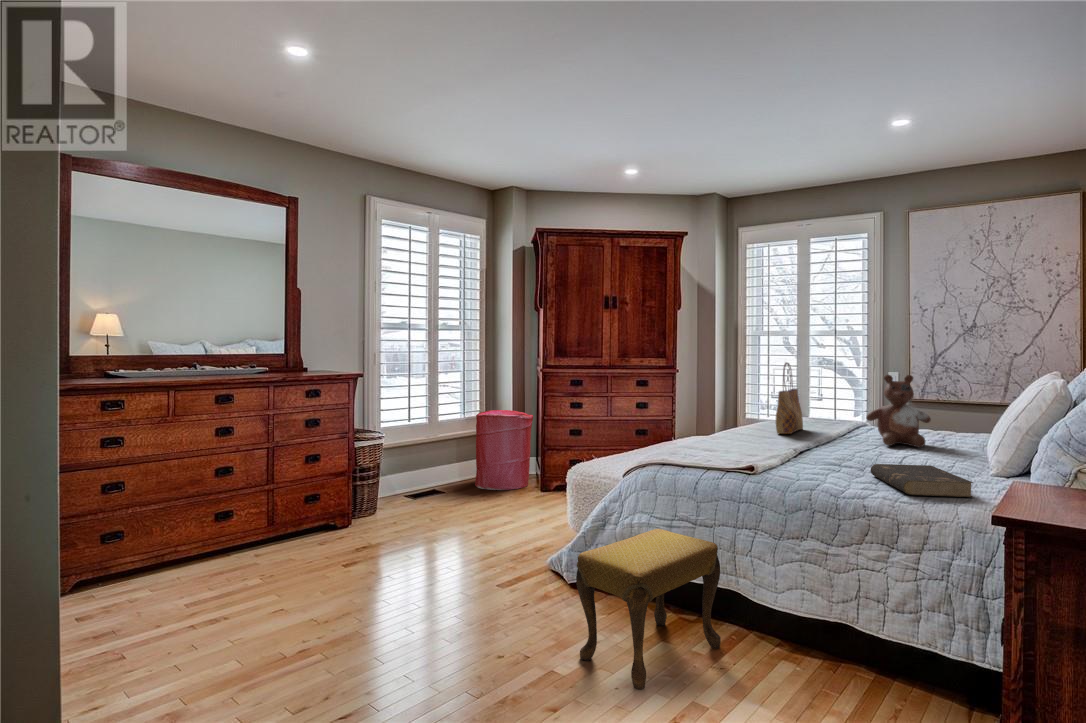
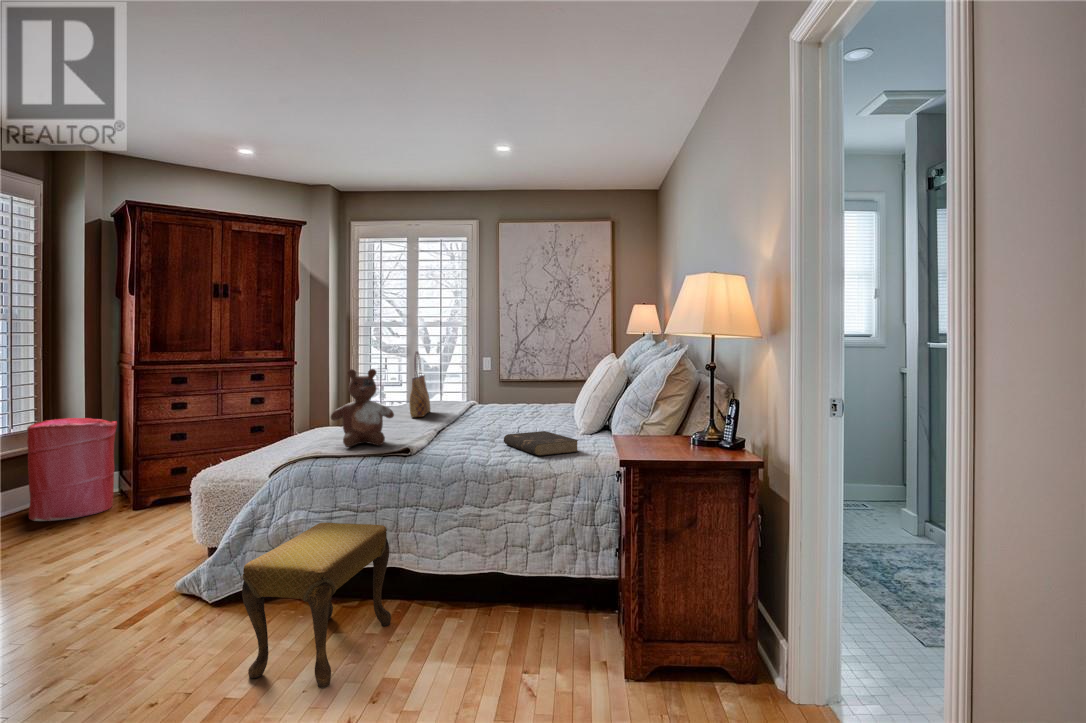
stuffed bear: present [866,375,931,447] -> present [331,369,394,447]

